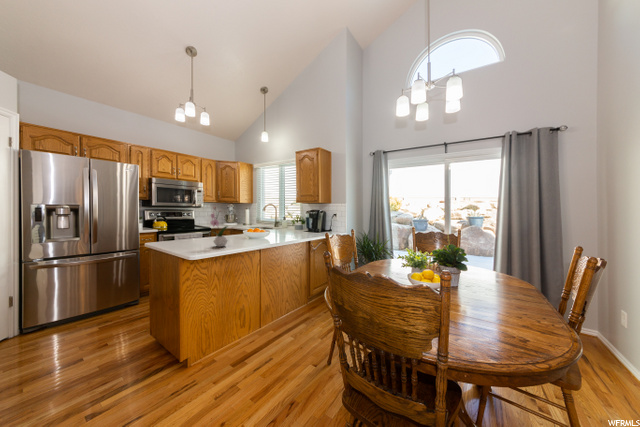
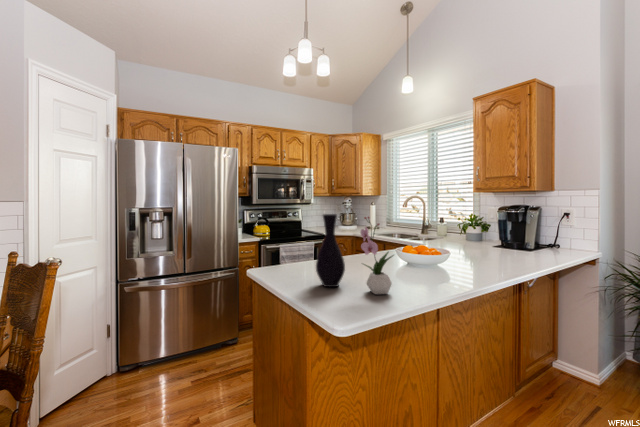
vase: none [185,206,203,246] -> present [316,214,345,288]

